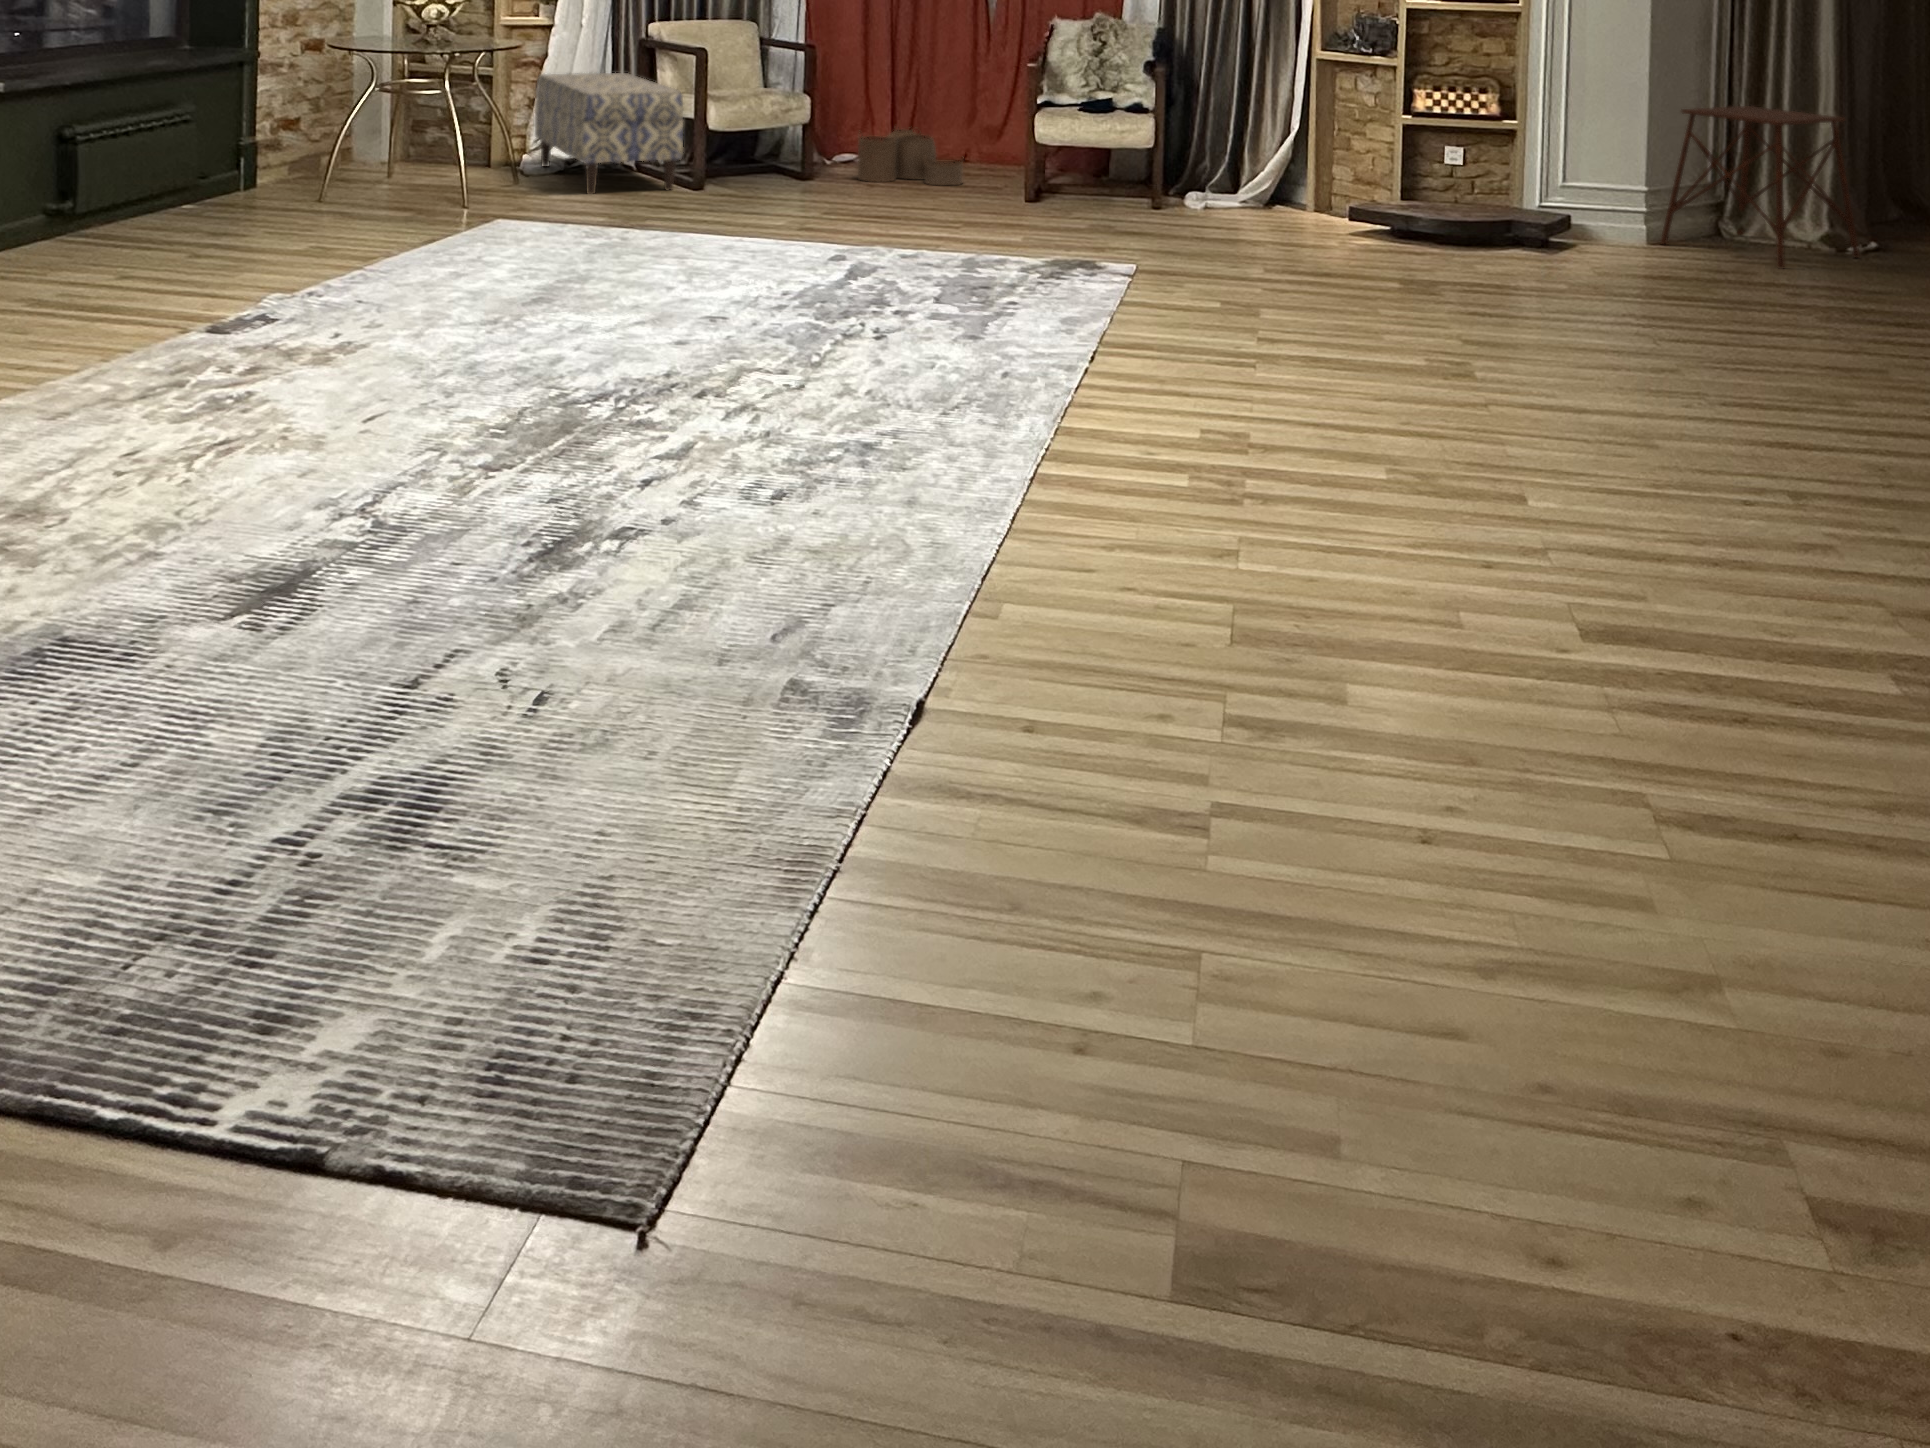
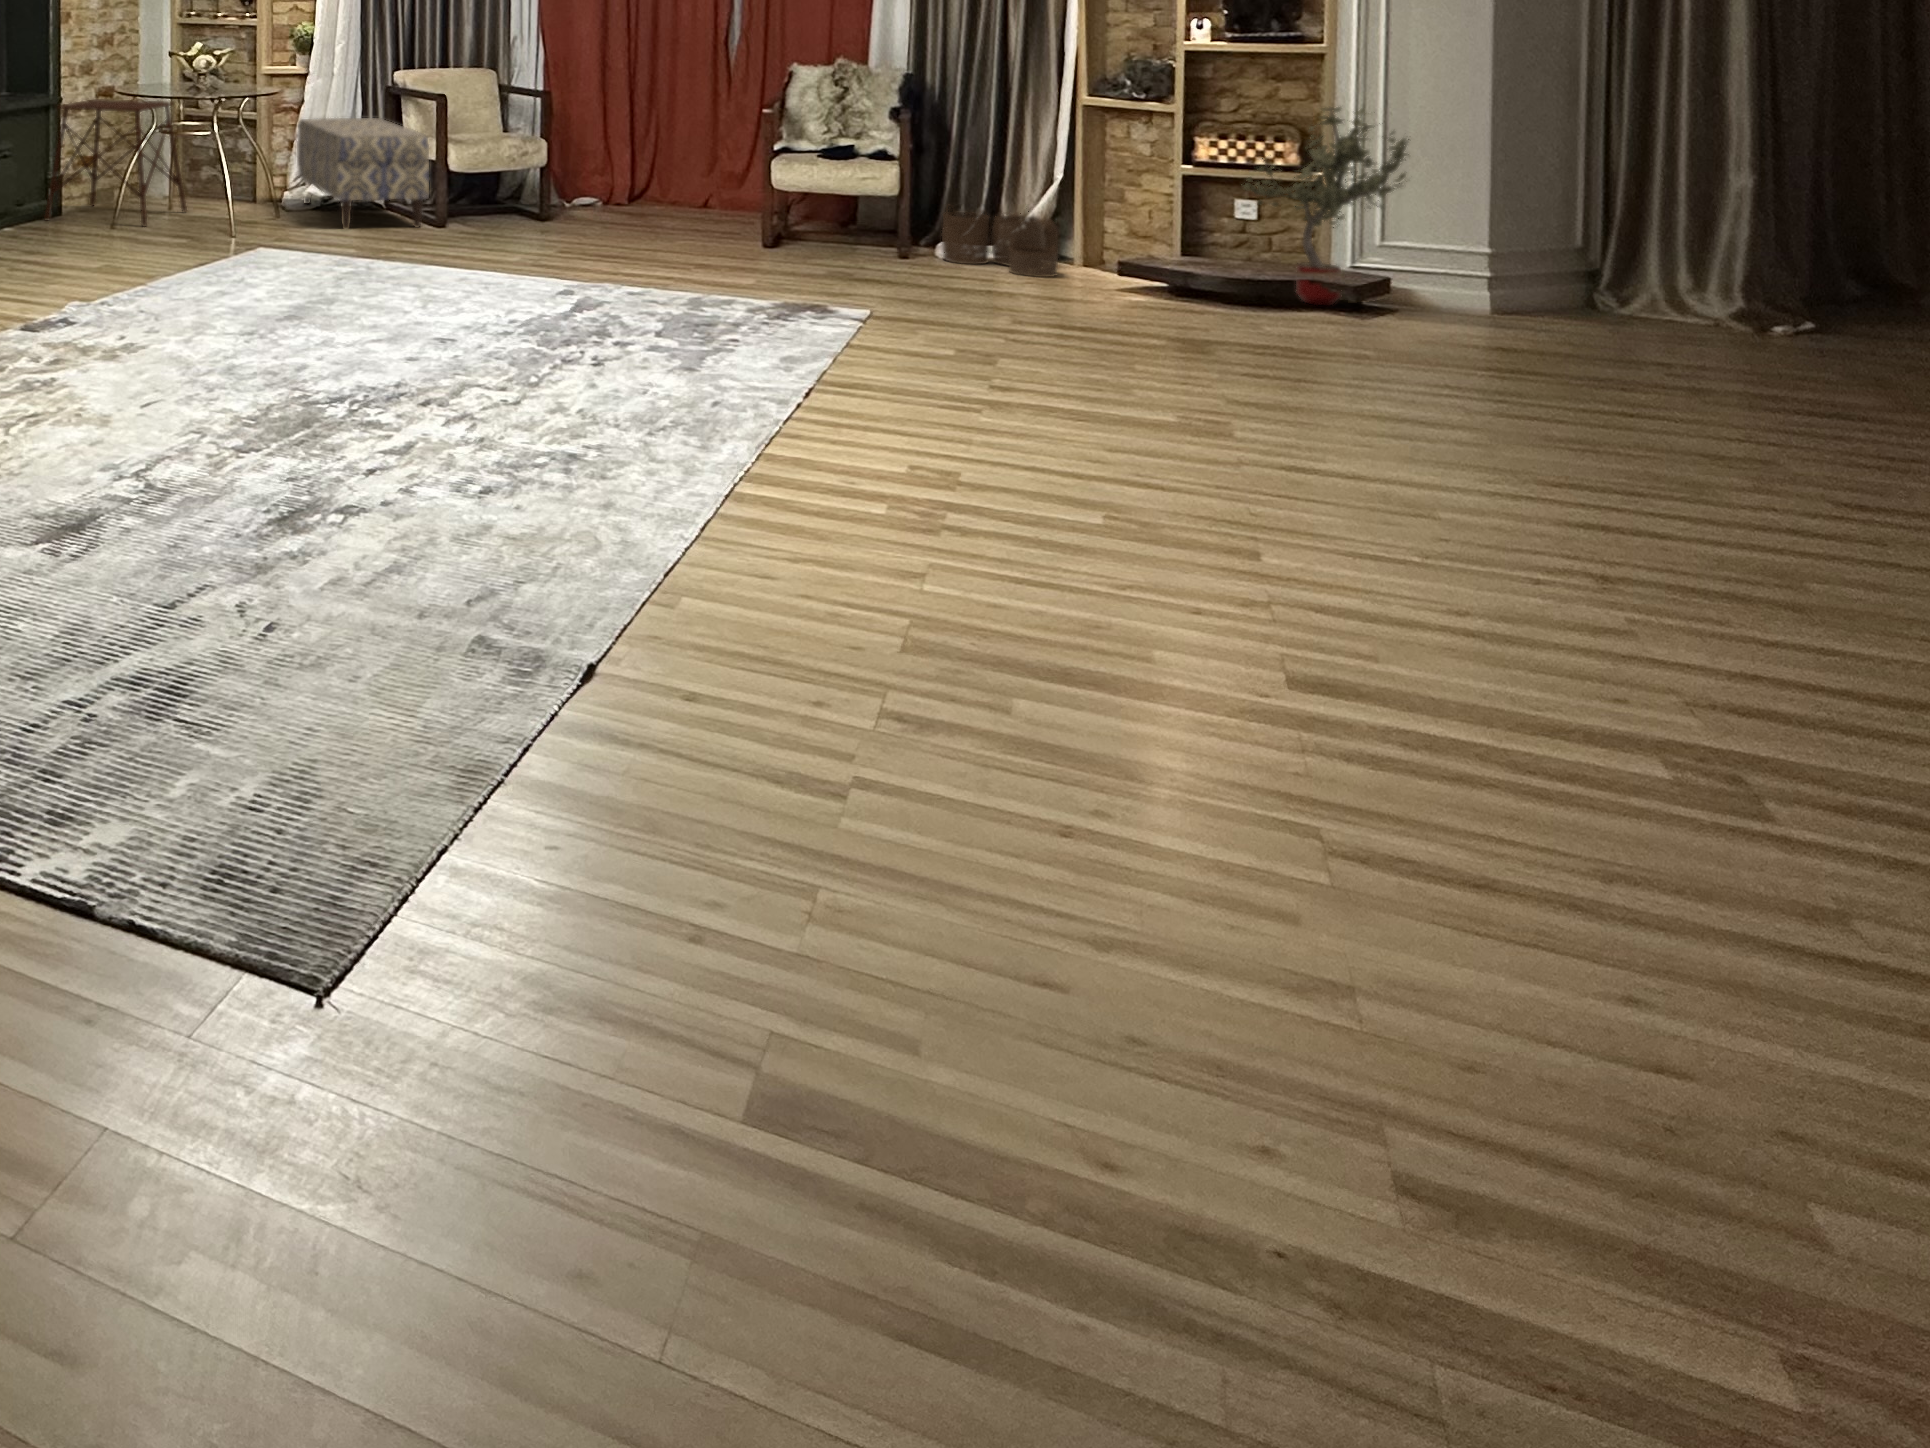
potted tree: none [1450,59,1593,243] -> present [1244,107,1410,305]
side table: present [1660,106,1860,268] -> present [45,99,187,226]
woven basket: present [858,127,963,185] -> present [942,208,1058,277]

